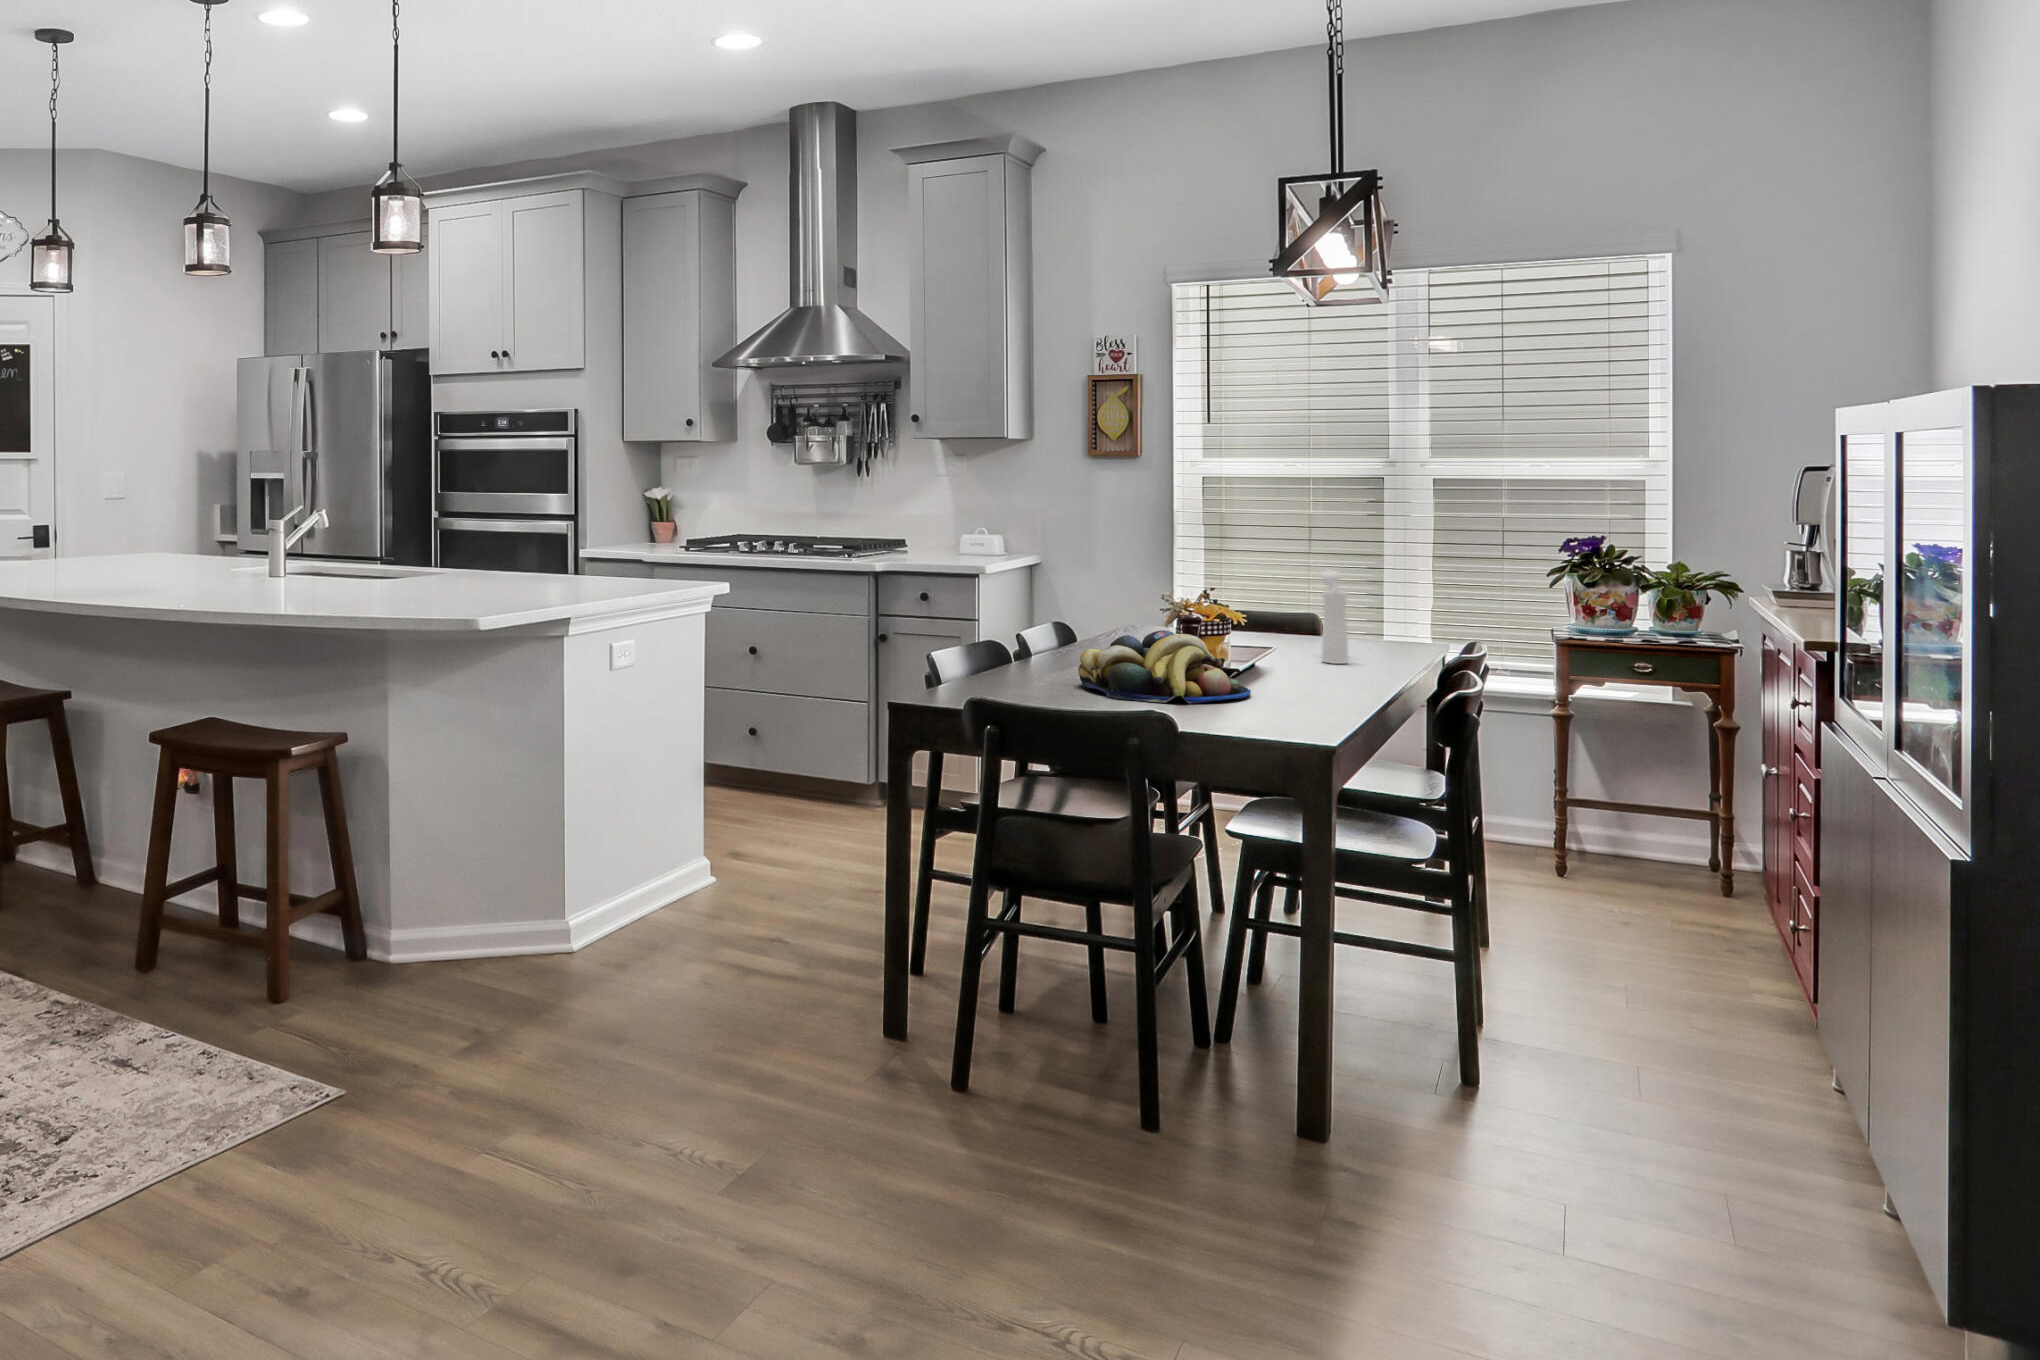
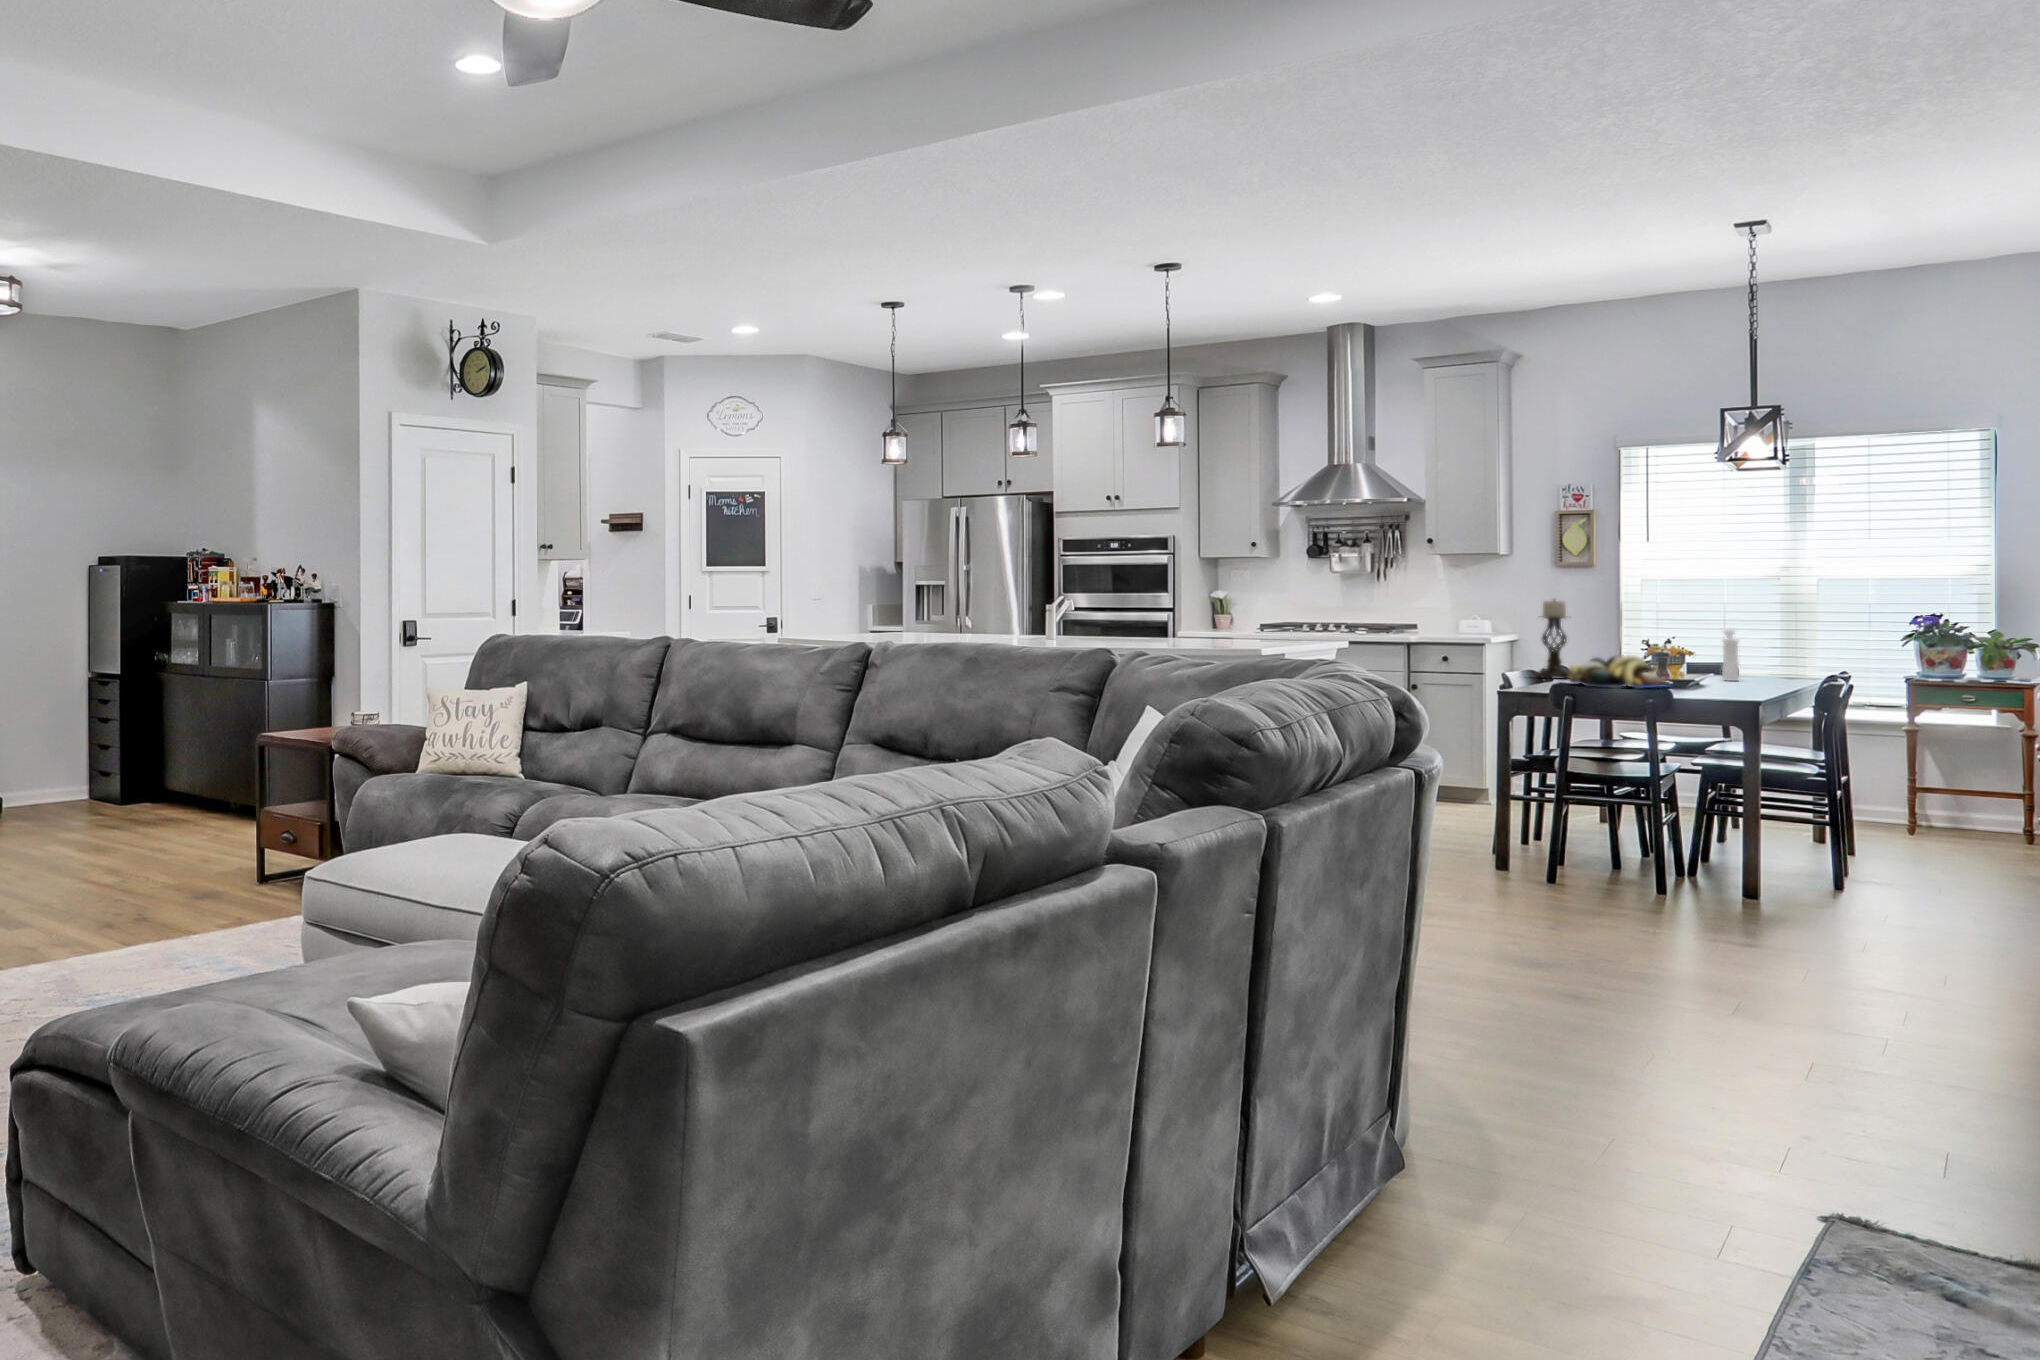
candle holder: none [1032,521,1094,663] -> present [1535,599,1571,679]

